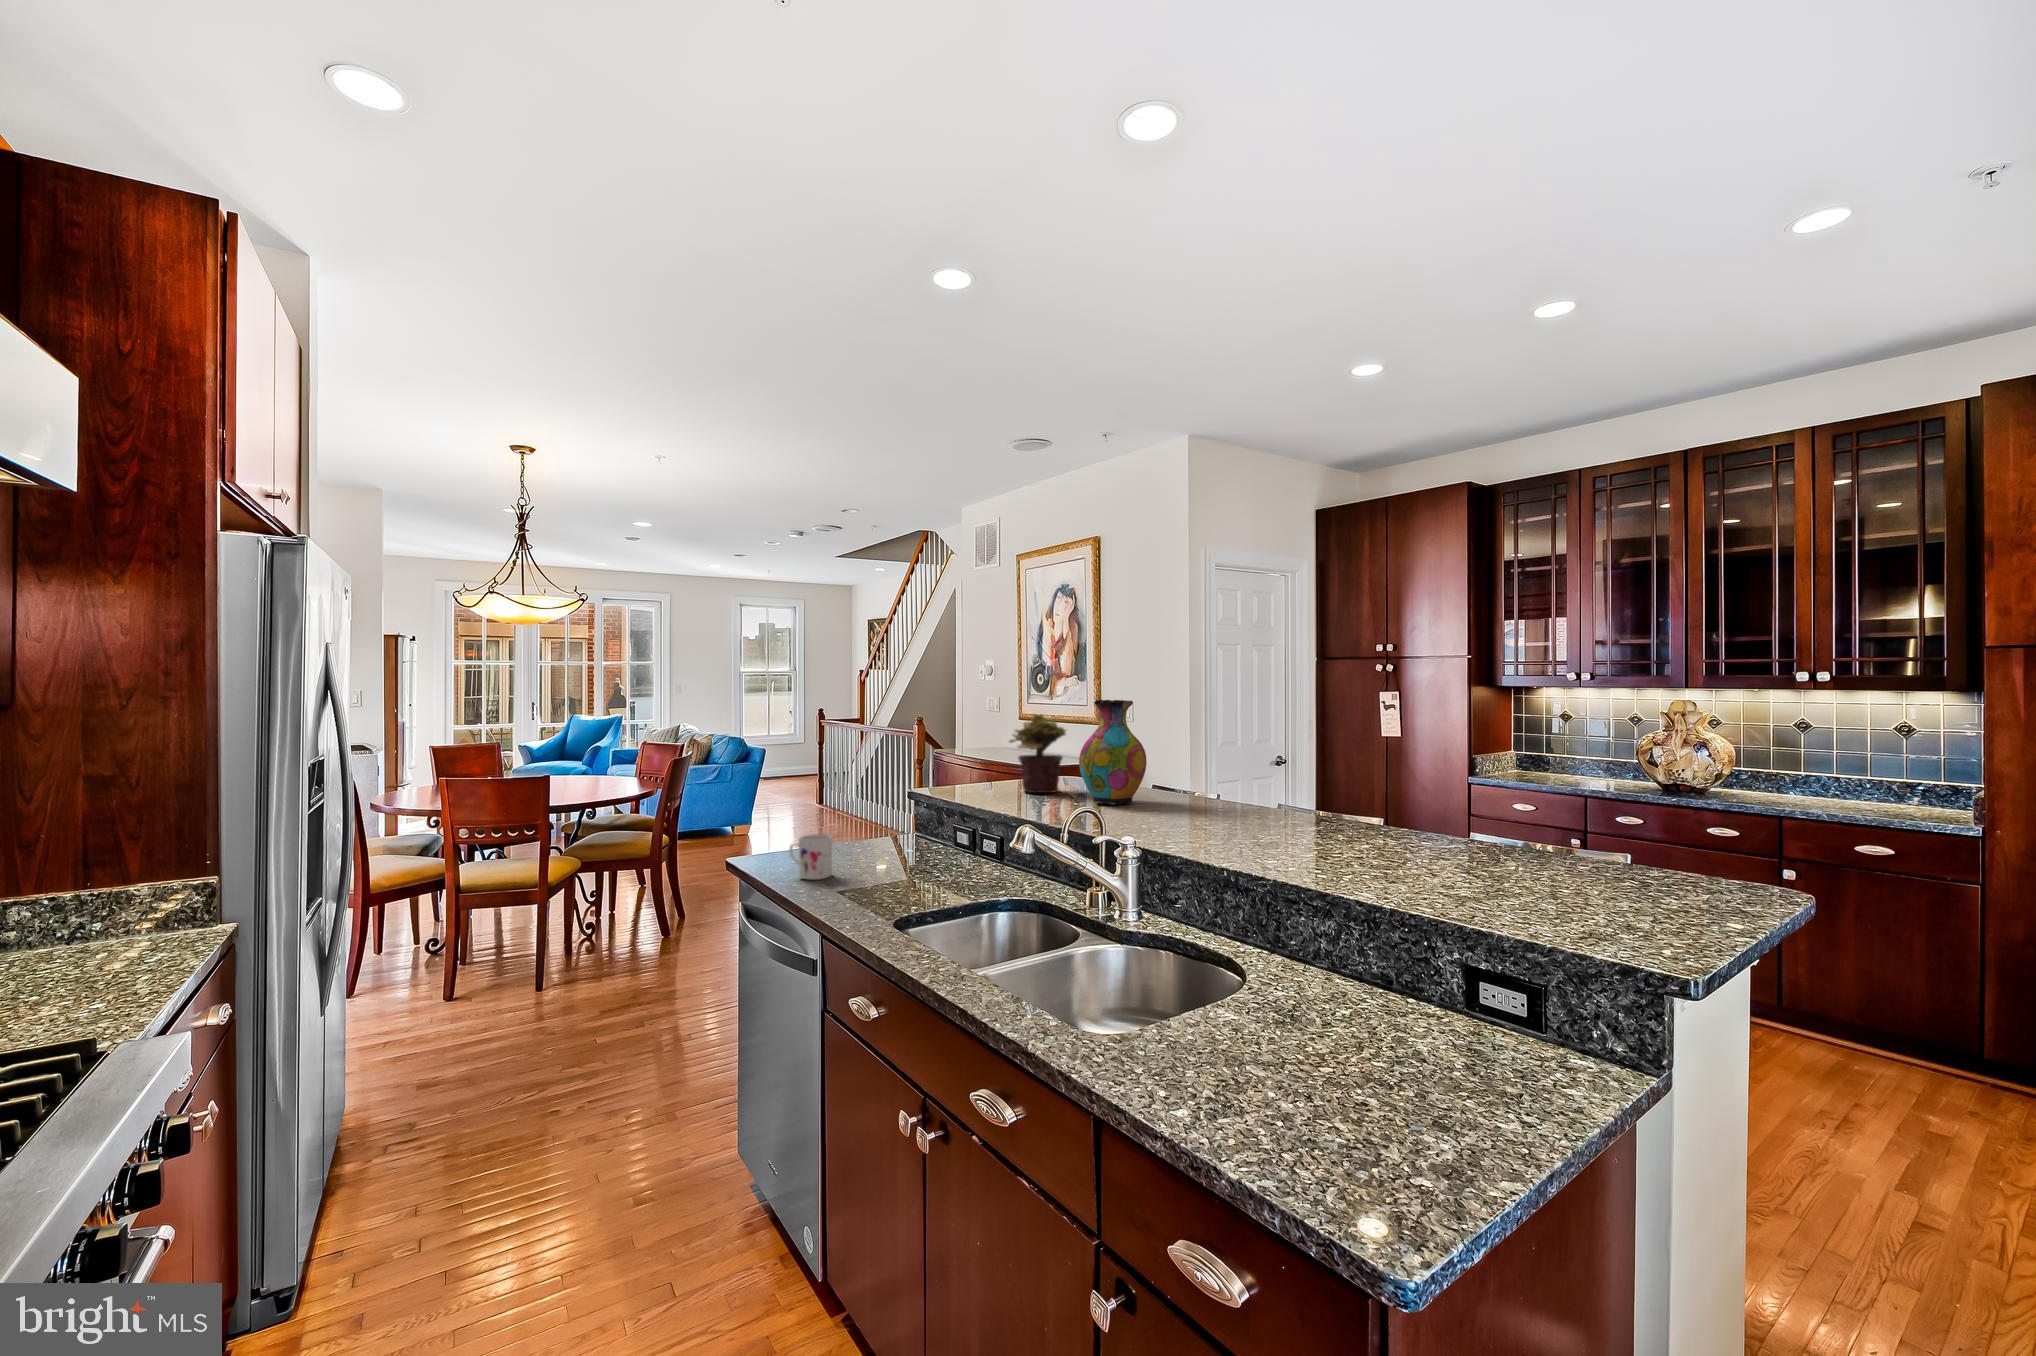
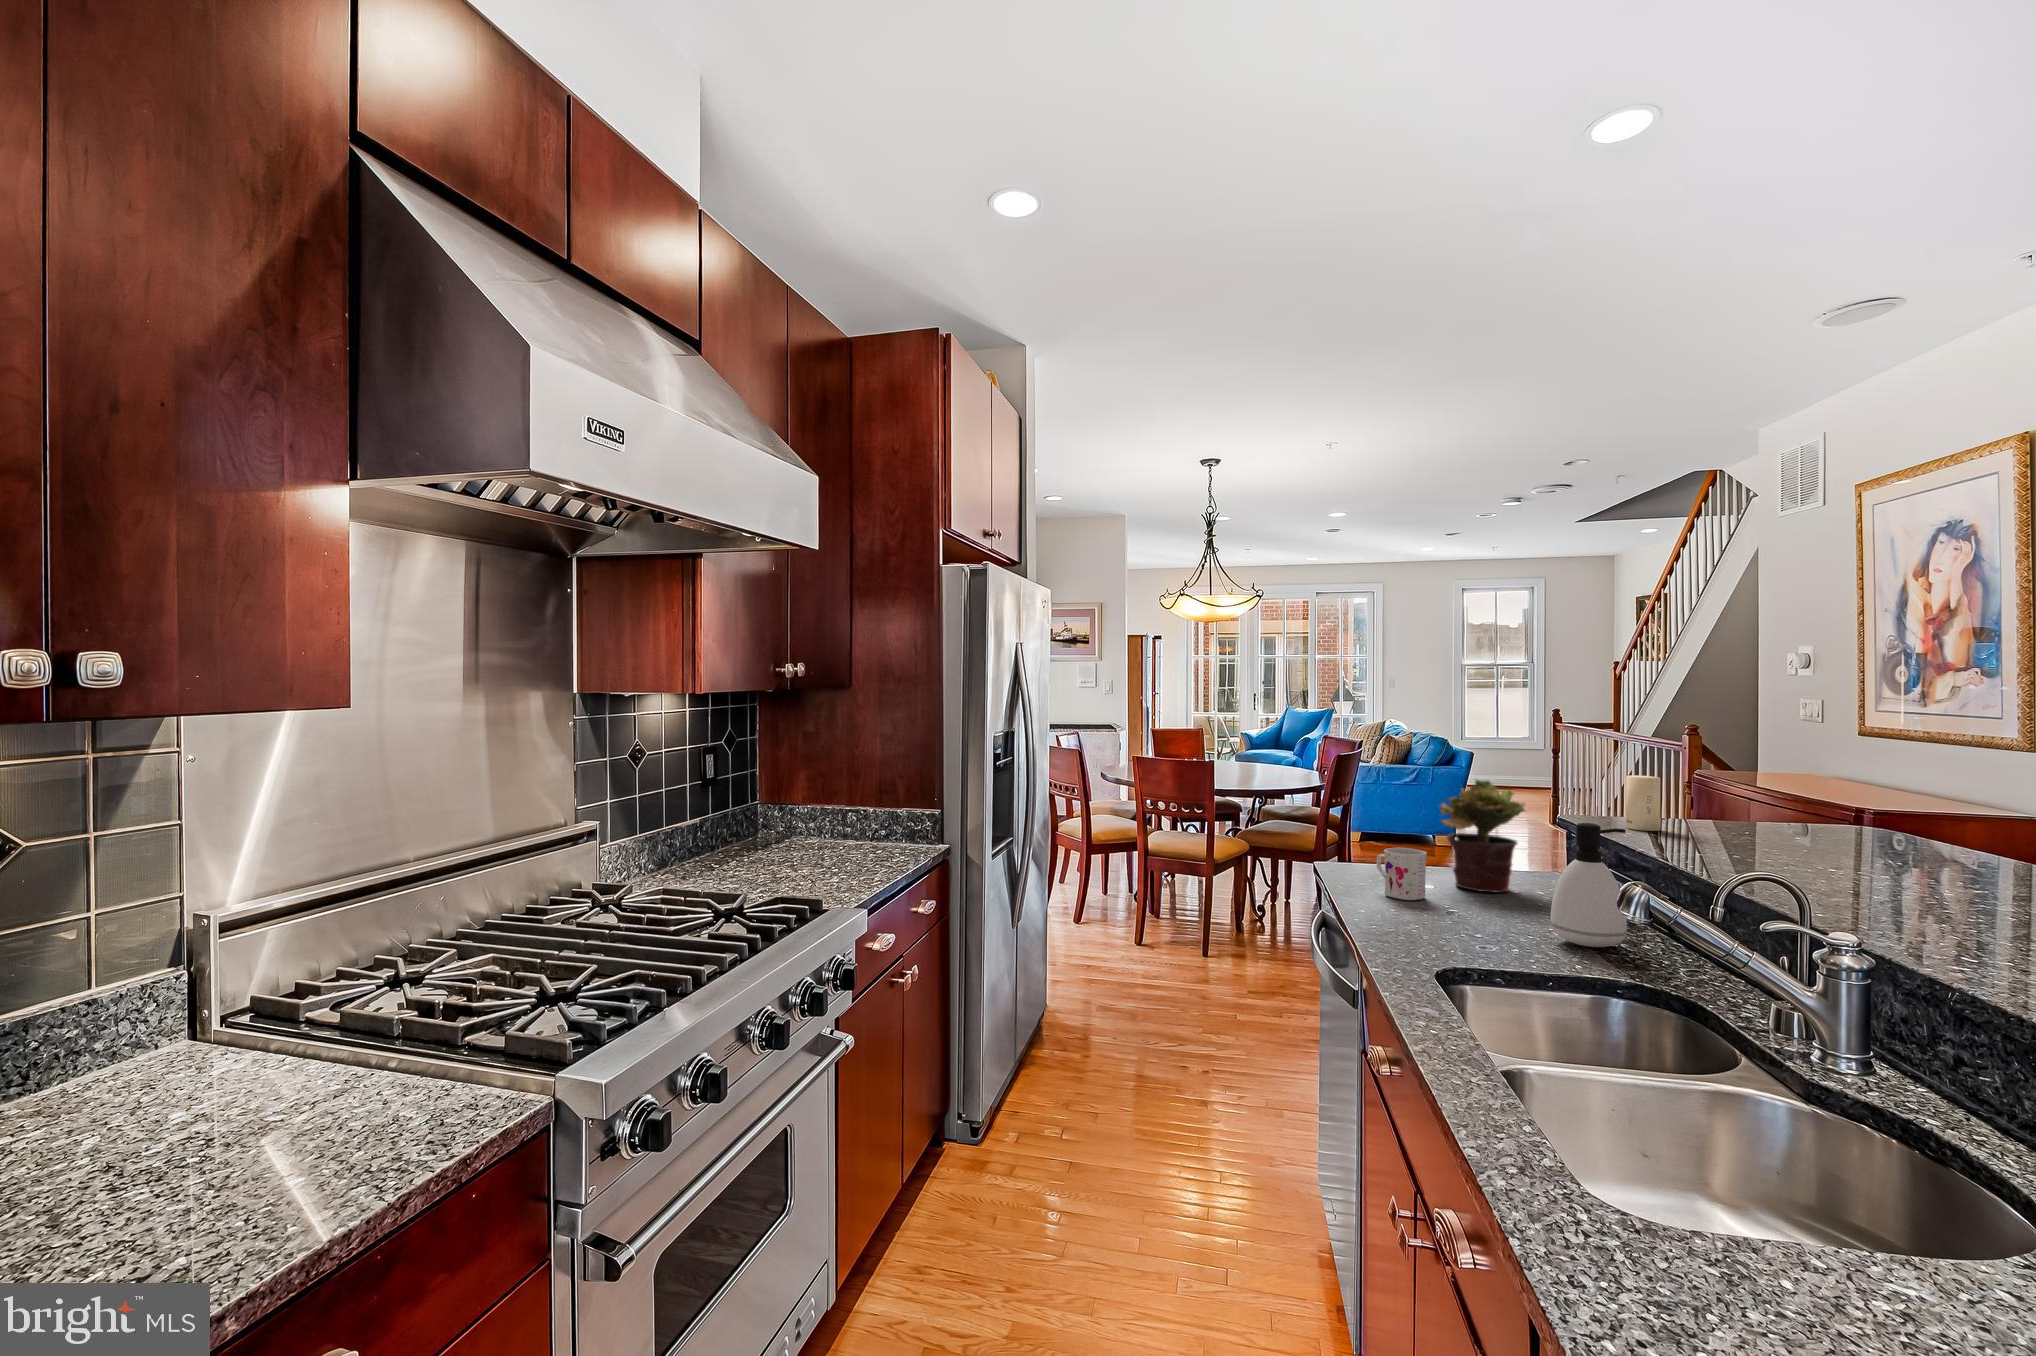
vase: present [1079,700,1146,804] -> none [1838,708,1987,877]
potted plant: present [1009,714,1066,793] -> present [1439,779,1525,893]
candle: none [951,756,972,796] -> present [1626,775,1660,831]
soap dispenser: none [941,794,991,887] -> present [1550,823,1627,947]

